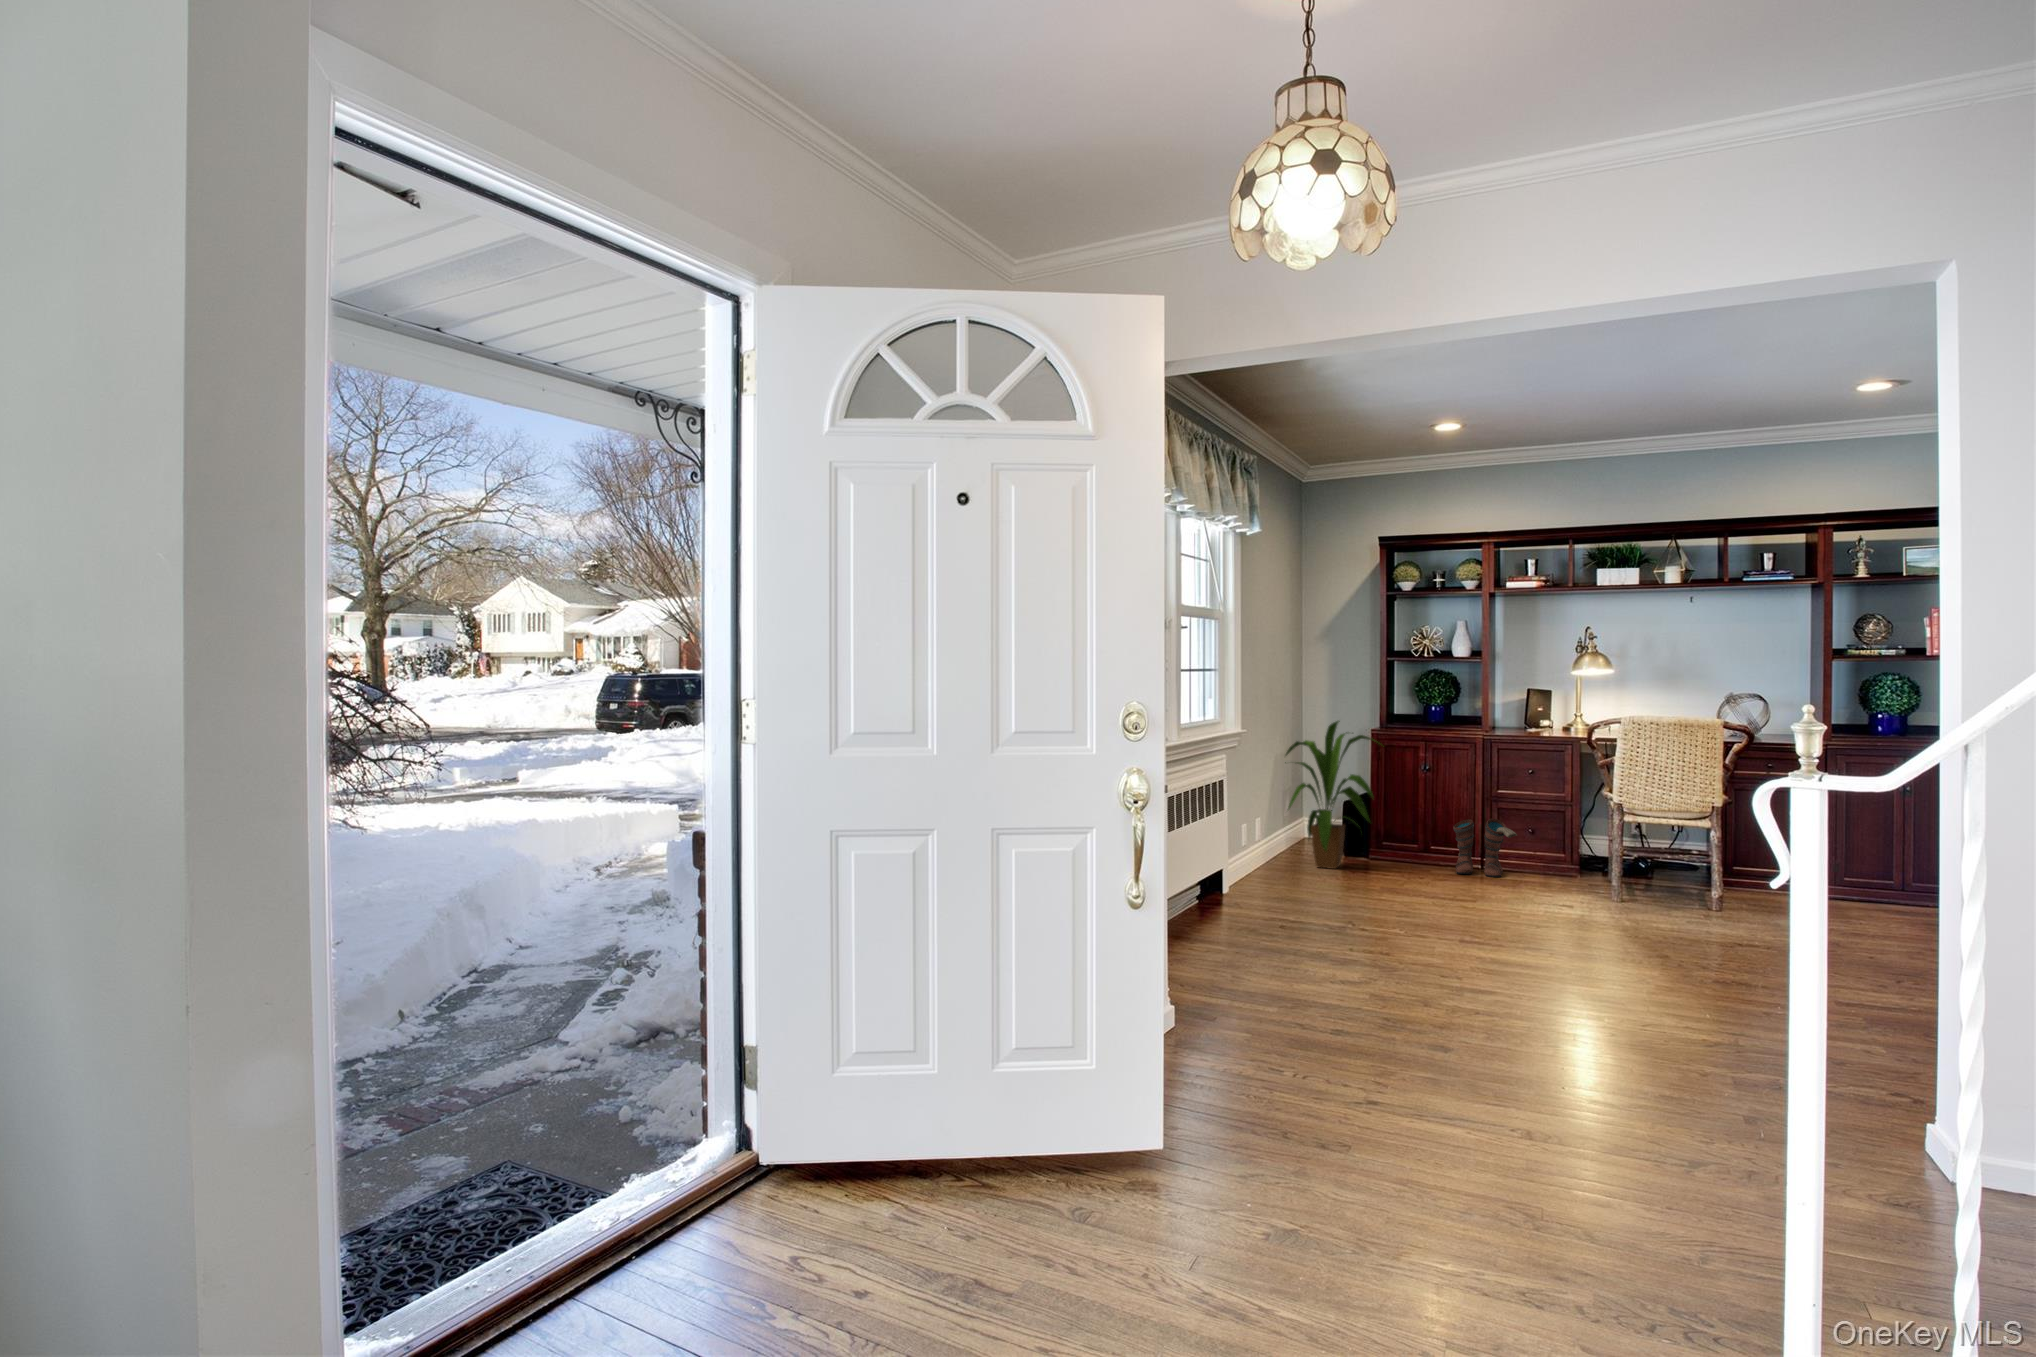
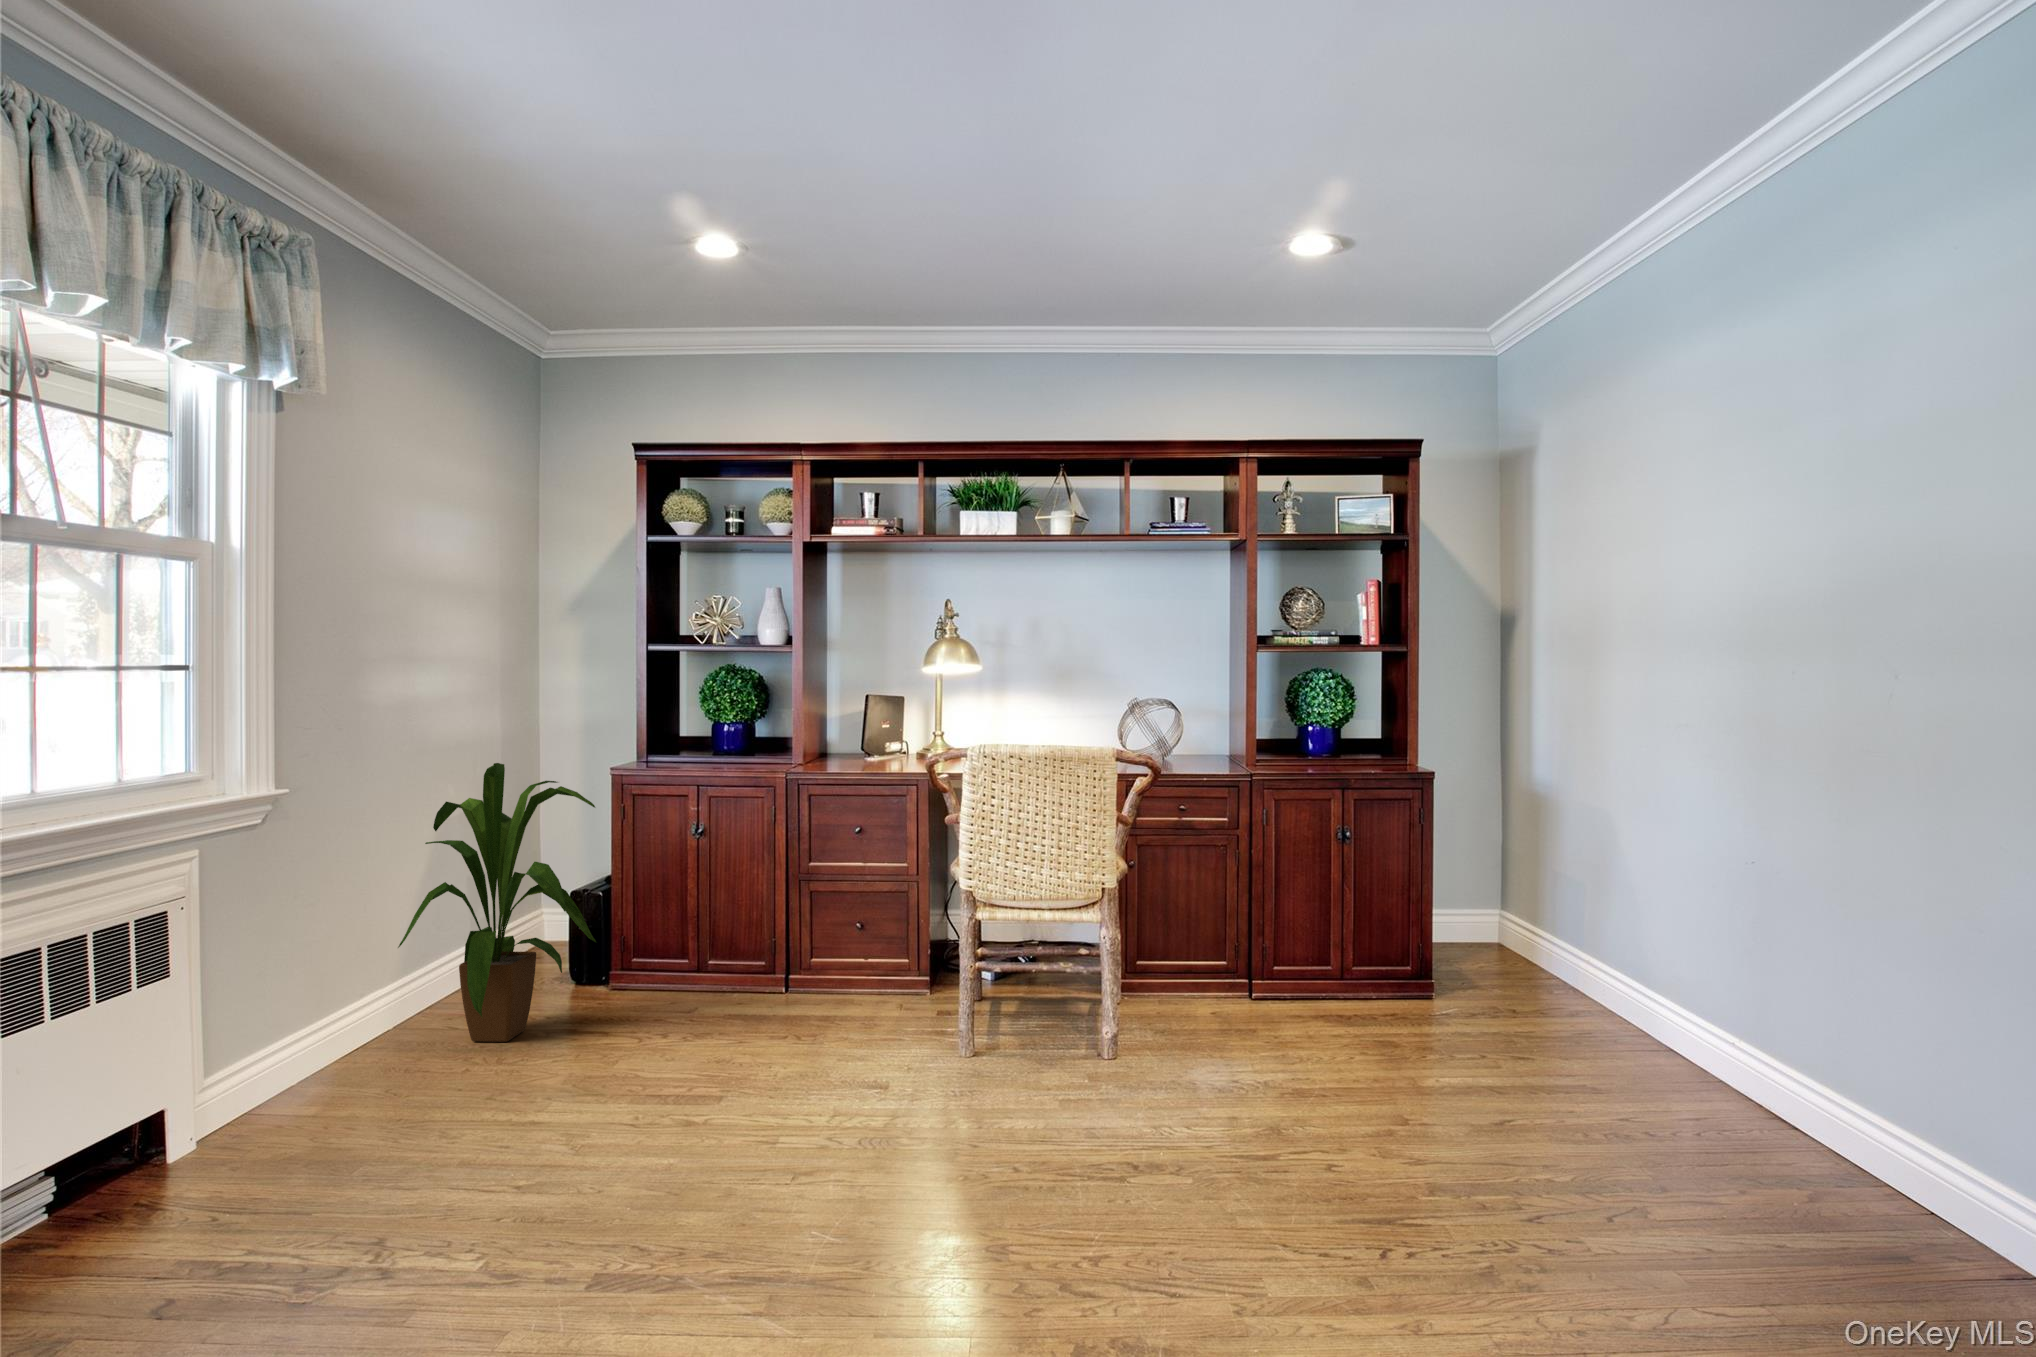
boots: present [1453,819,1517,877] -> none [726,919,827,1026]

